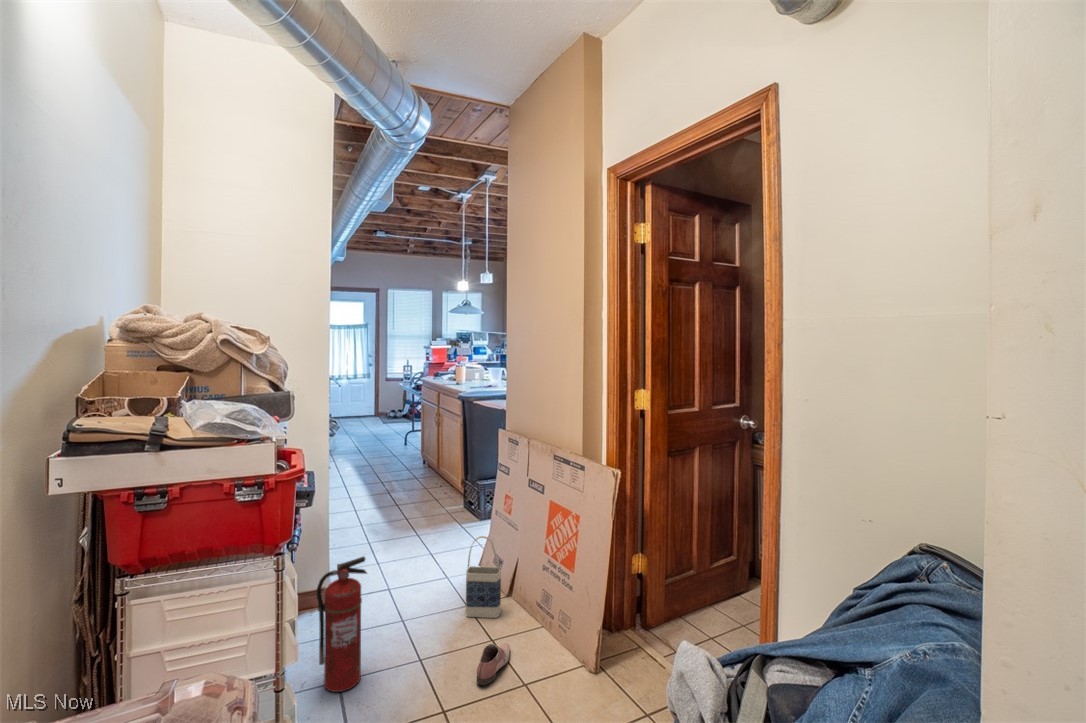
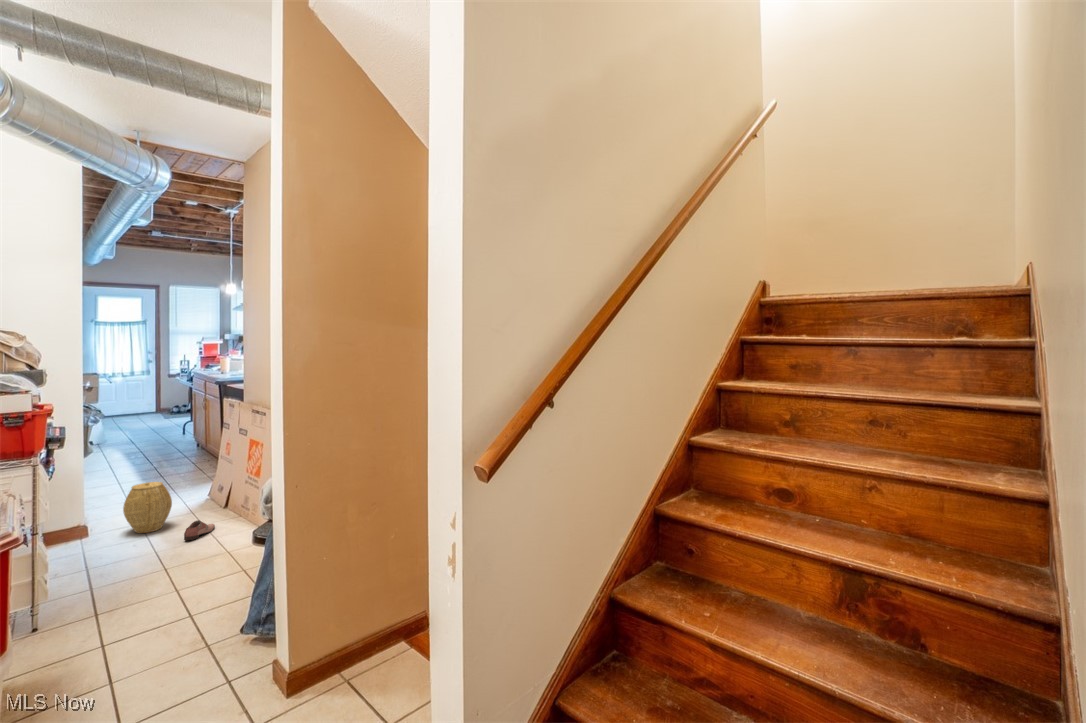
bag: present [466,536,501,618] -> none [191,466,218,518]
fire extinguisher: present [317,557,367,692] -> none [67,473,106,554]
woven basket: none [384,560,446,646] -> present [123,482,172,533]

